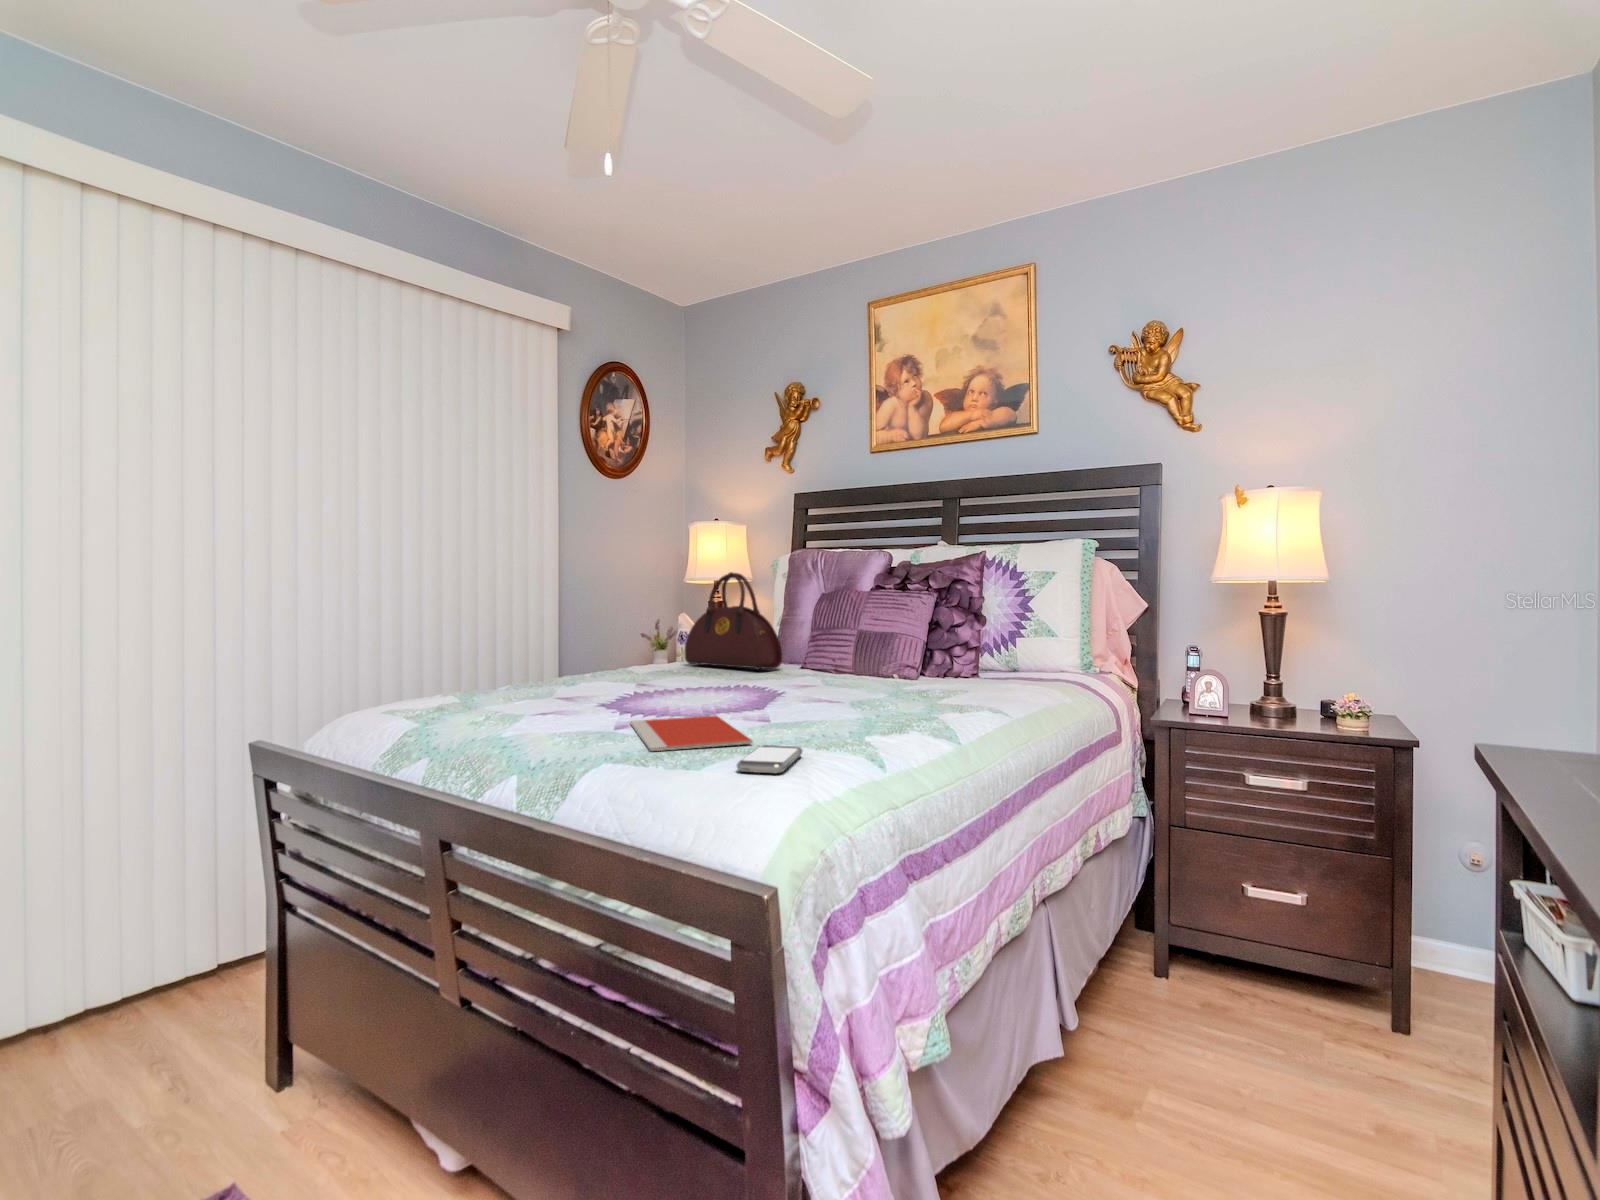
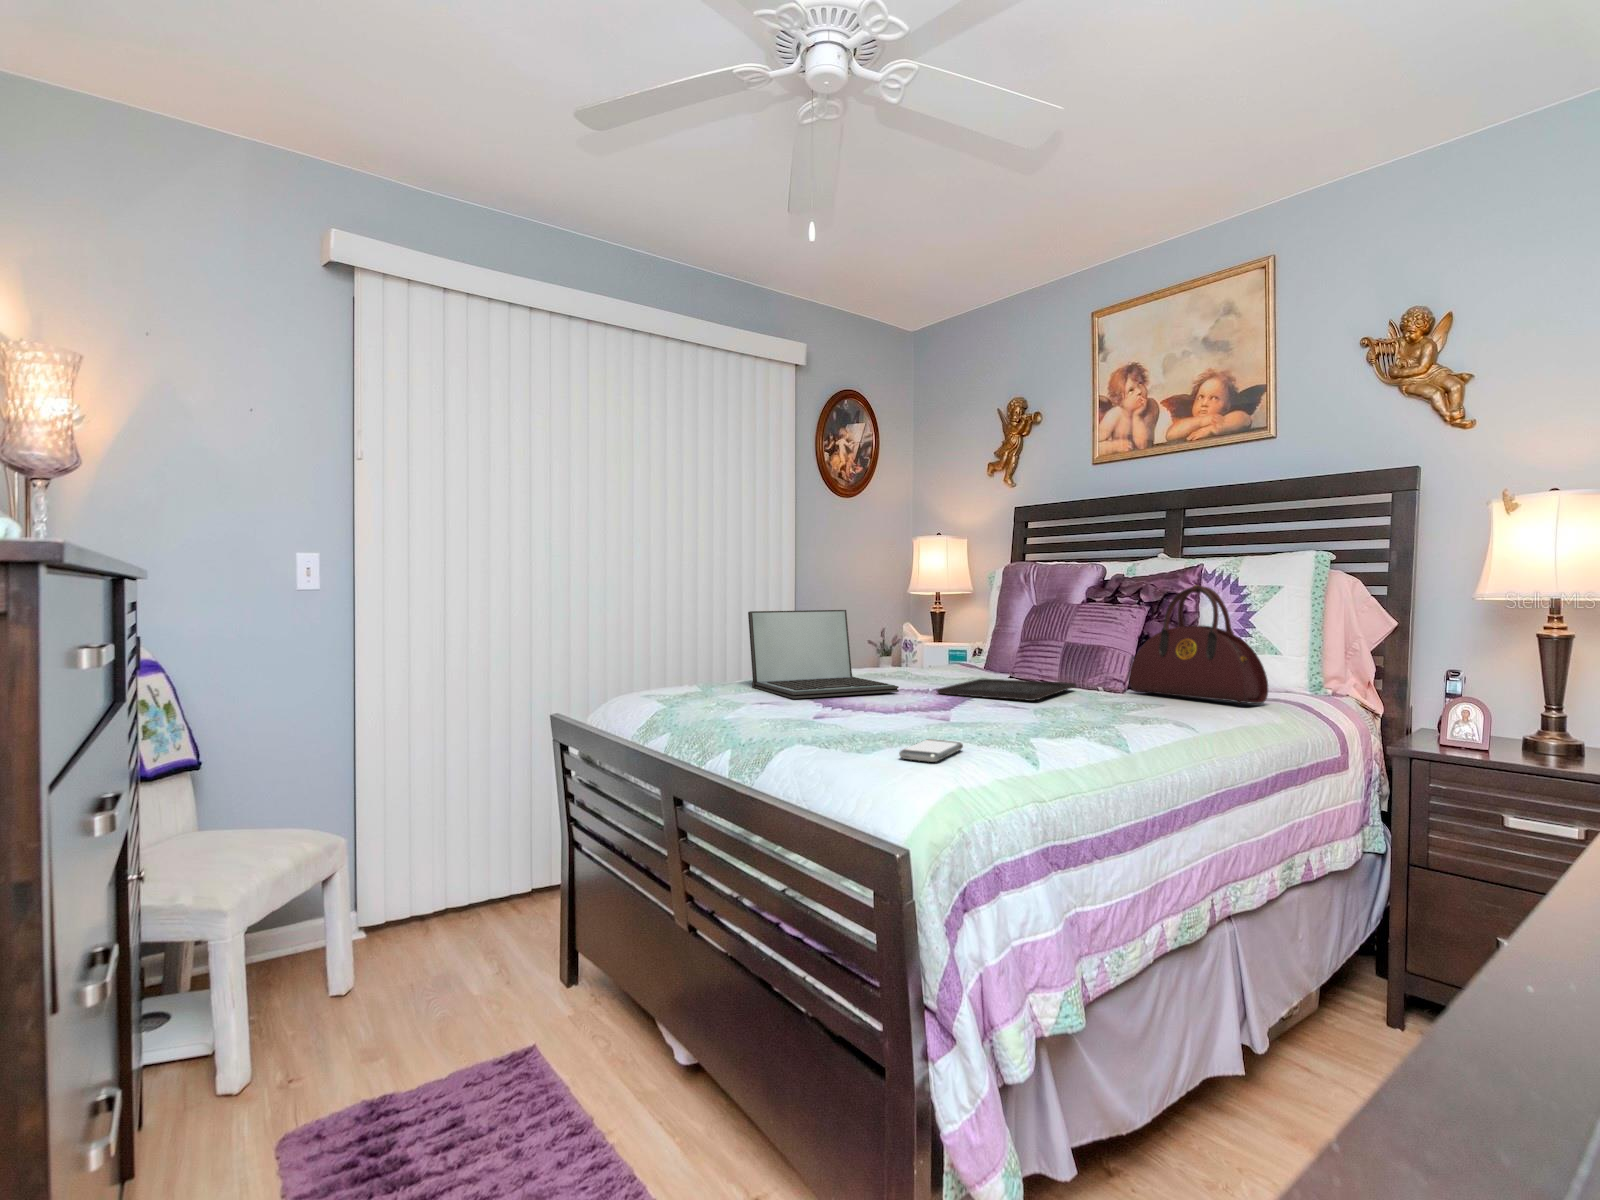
handbag: present [685,572,783,669] -> present [1130,585,1268,704]
laptop: none [518,601,697,704] -> present [748,610,899,699]
tray: none [738,671,875,693] -> present [937,679,1076,701]
notebook: present [630,716,753,751] -> none [828,714,925,738]

